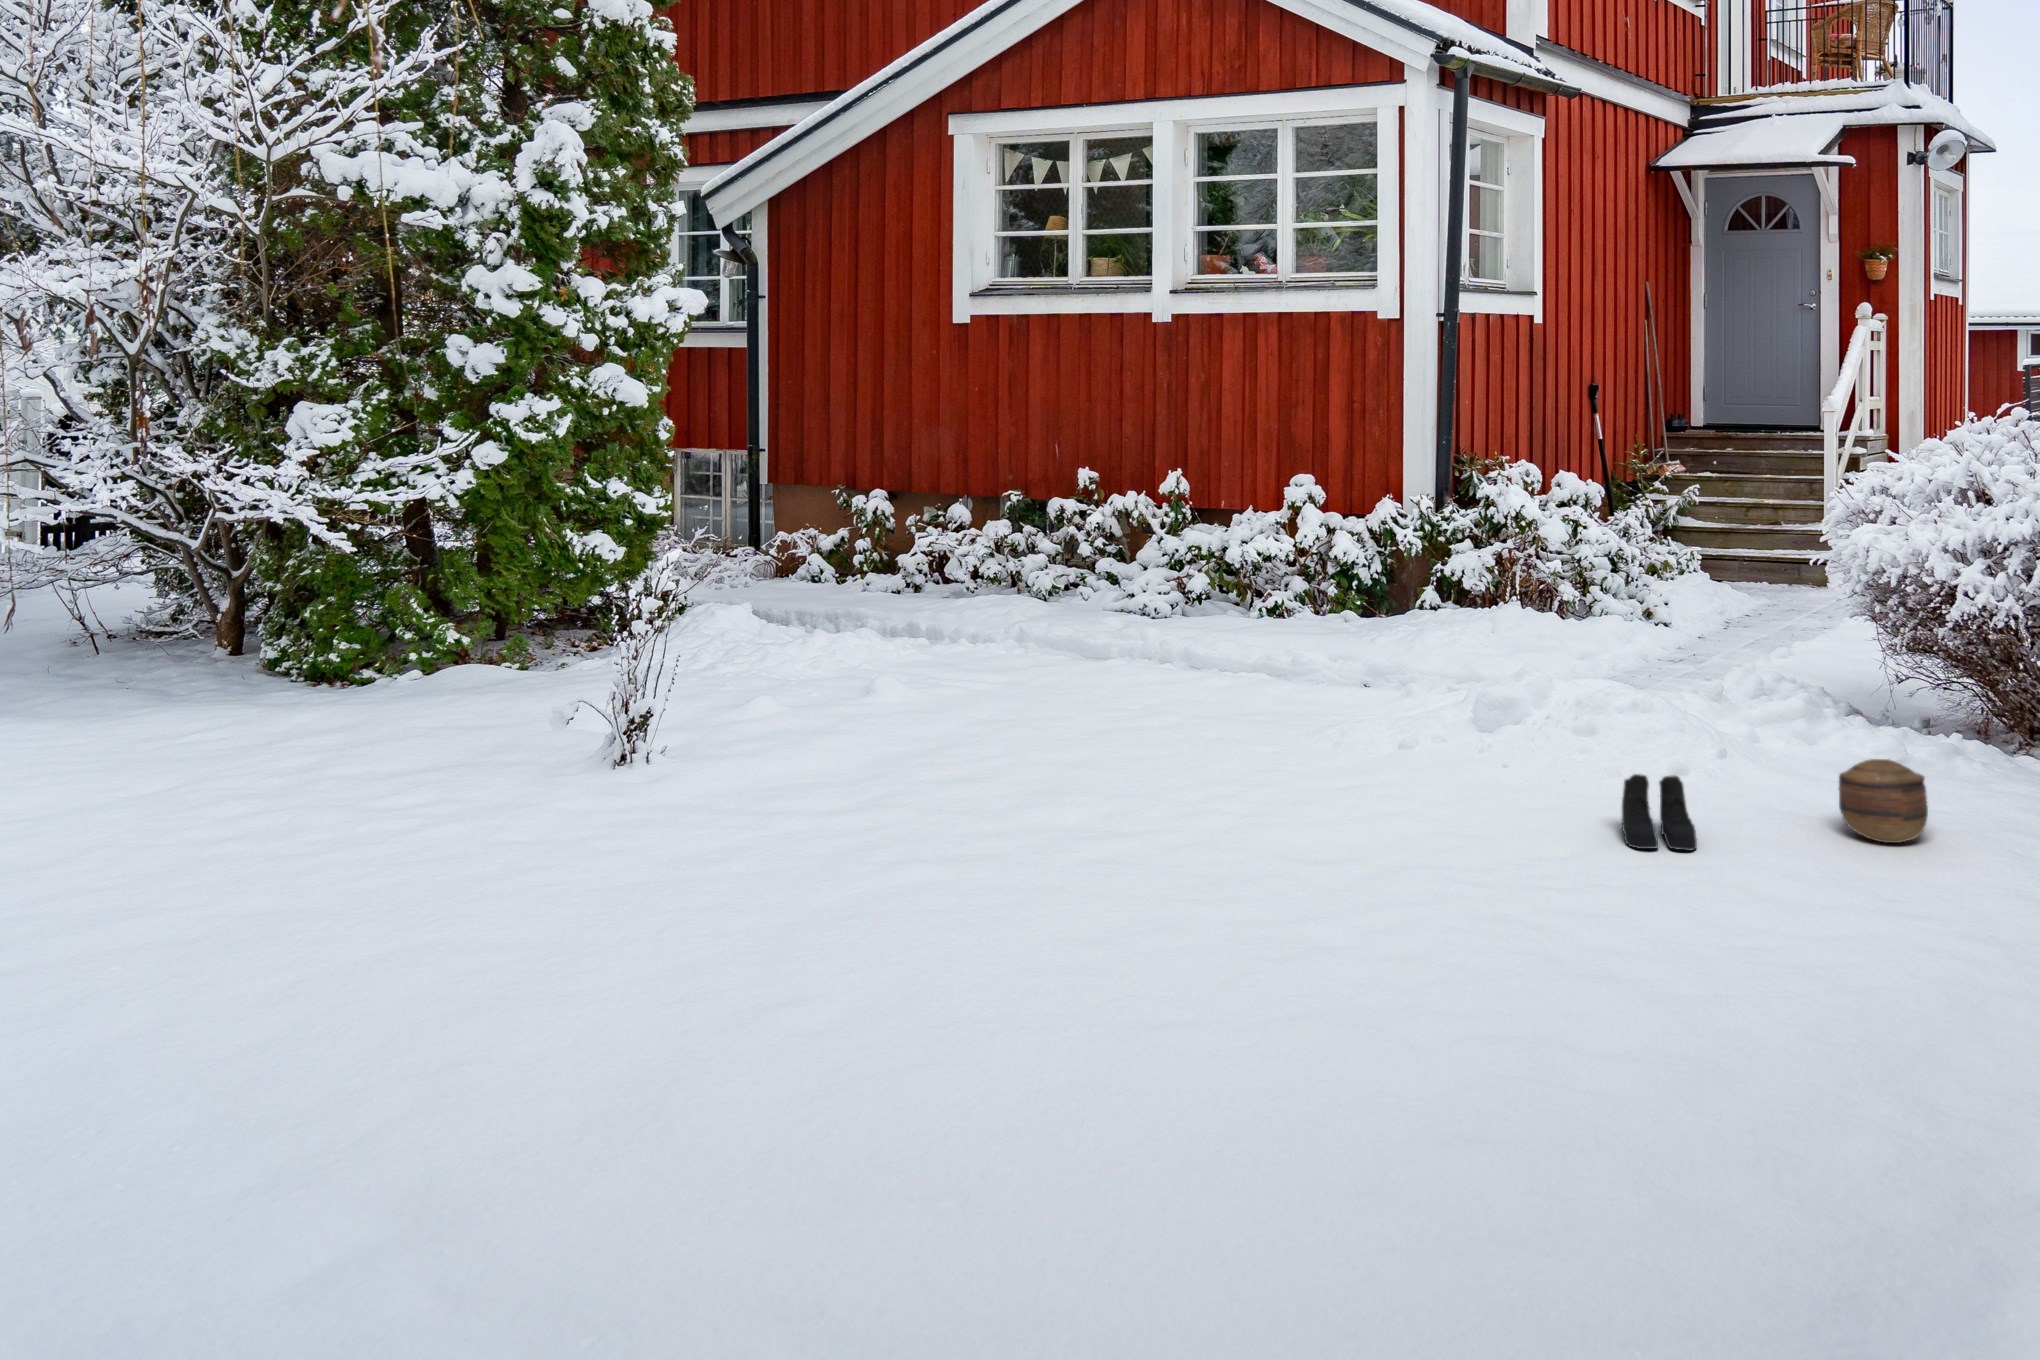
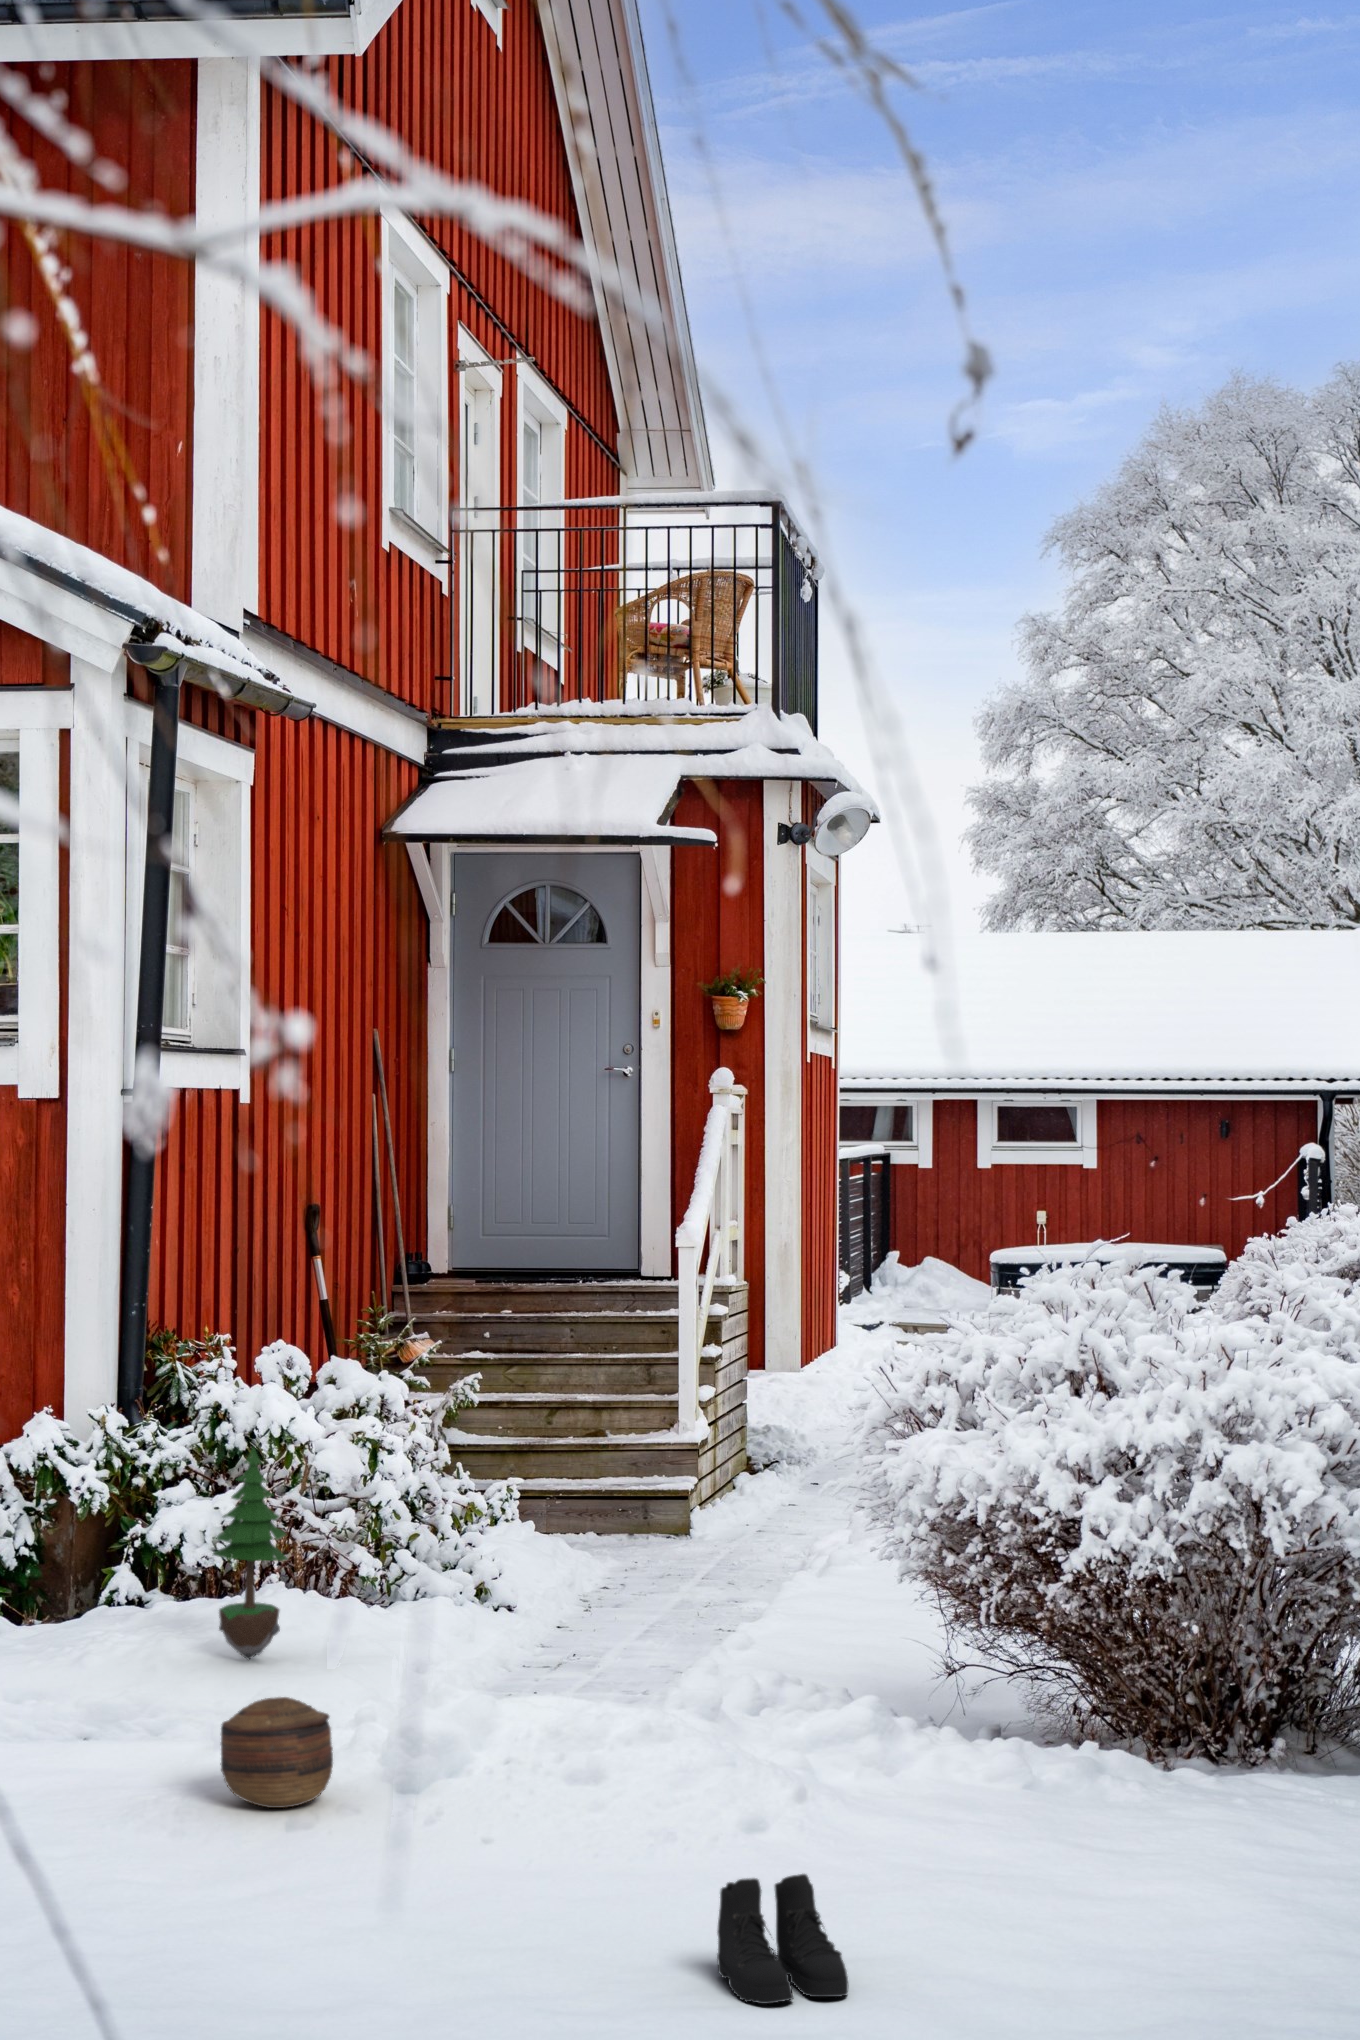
potted tree: none [1455,517,1500,642] -> present [213,1447,288,1660]
basket: present [1839,759,1928,843] -> present [220,1697,333,1808]

